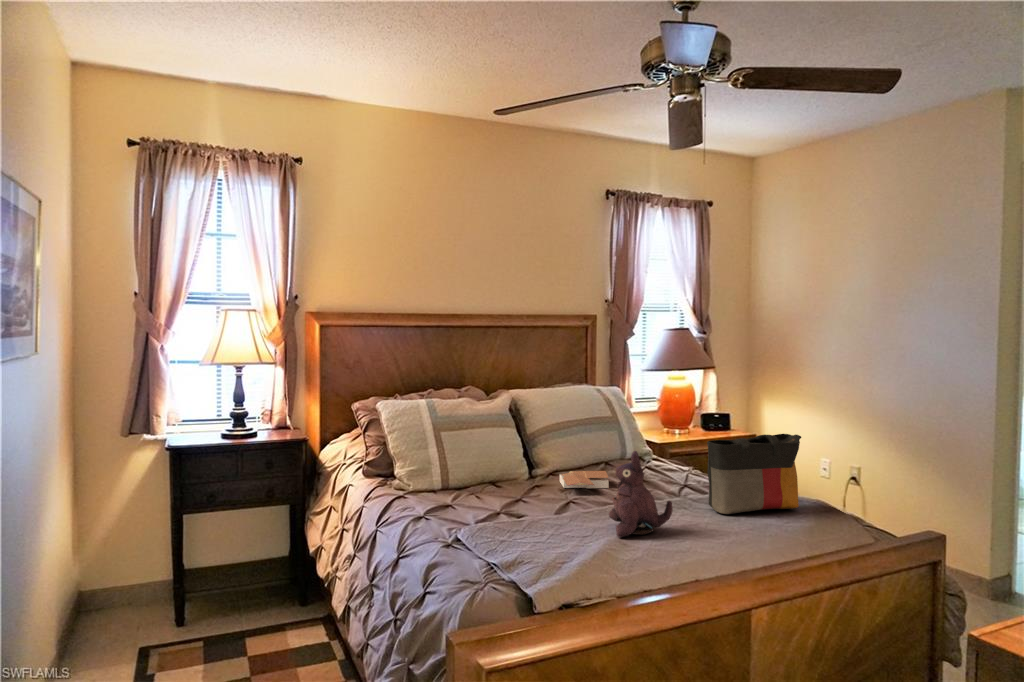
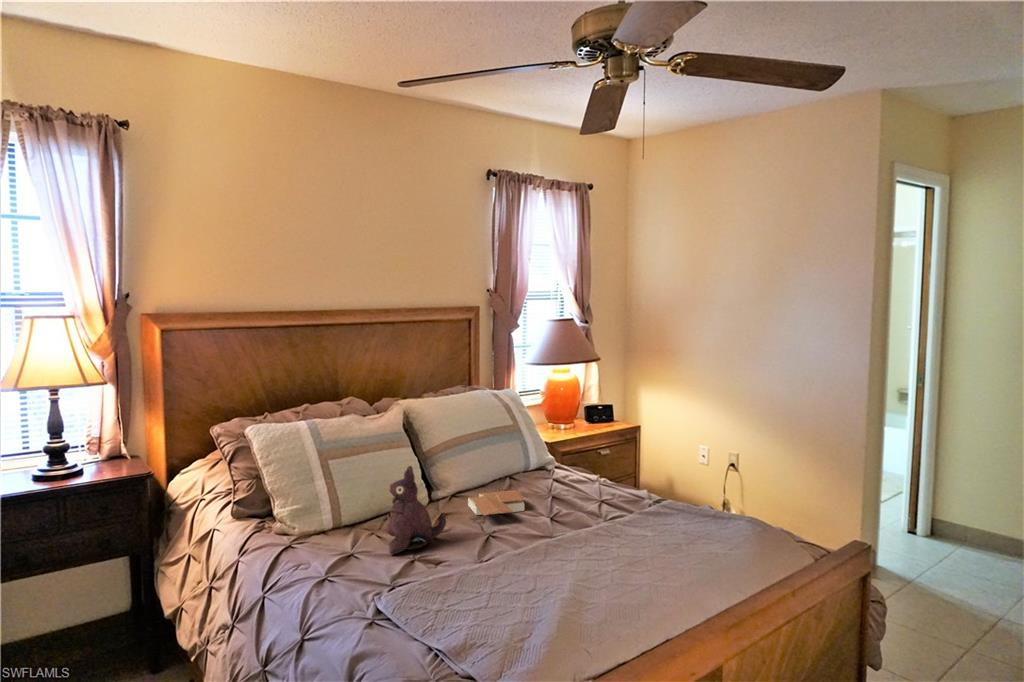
tote bag: present [707,434,801,514] -> none [638,447,729,539]
plush toy: present [609,451,673,537] -> present [385,466,446,555]

